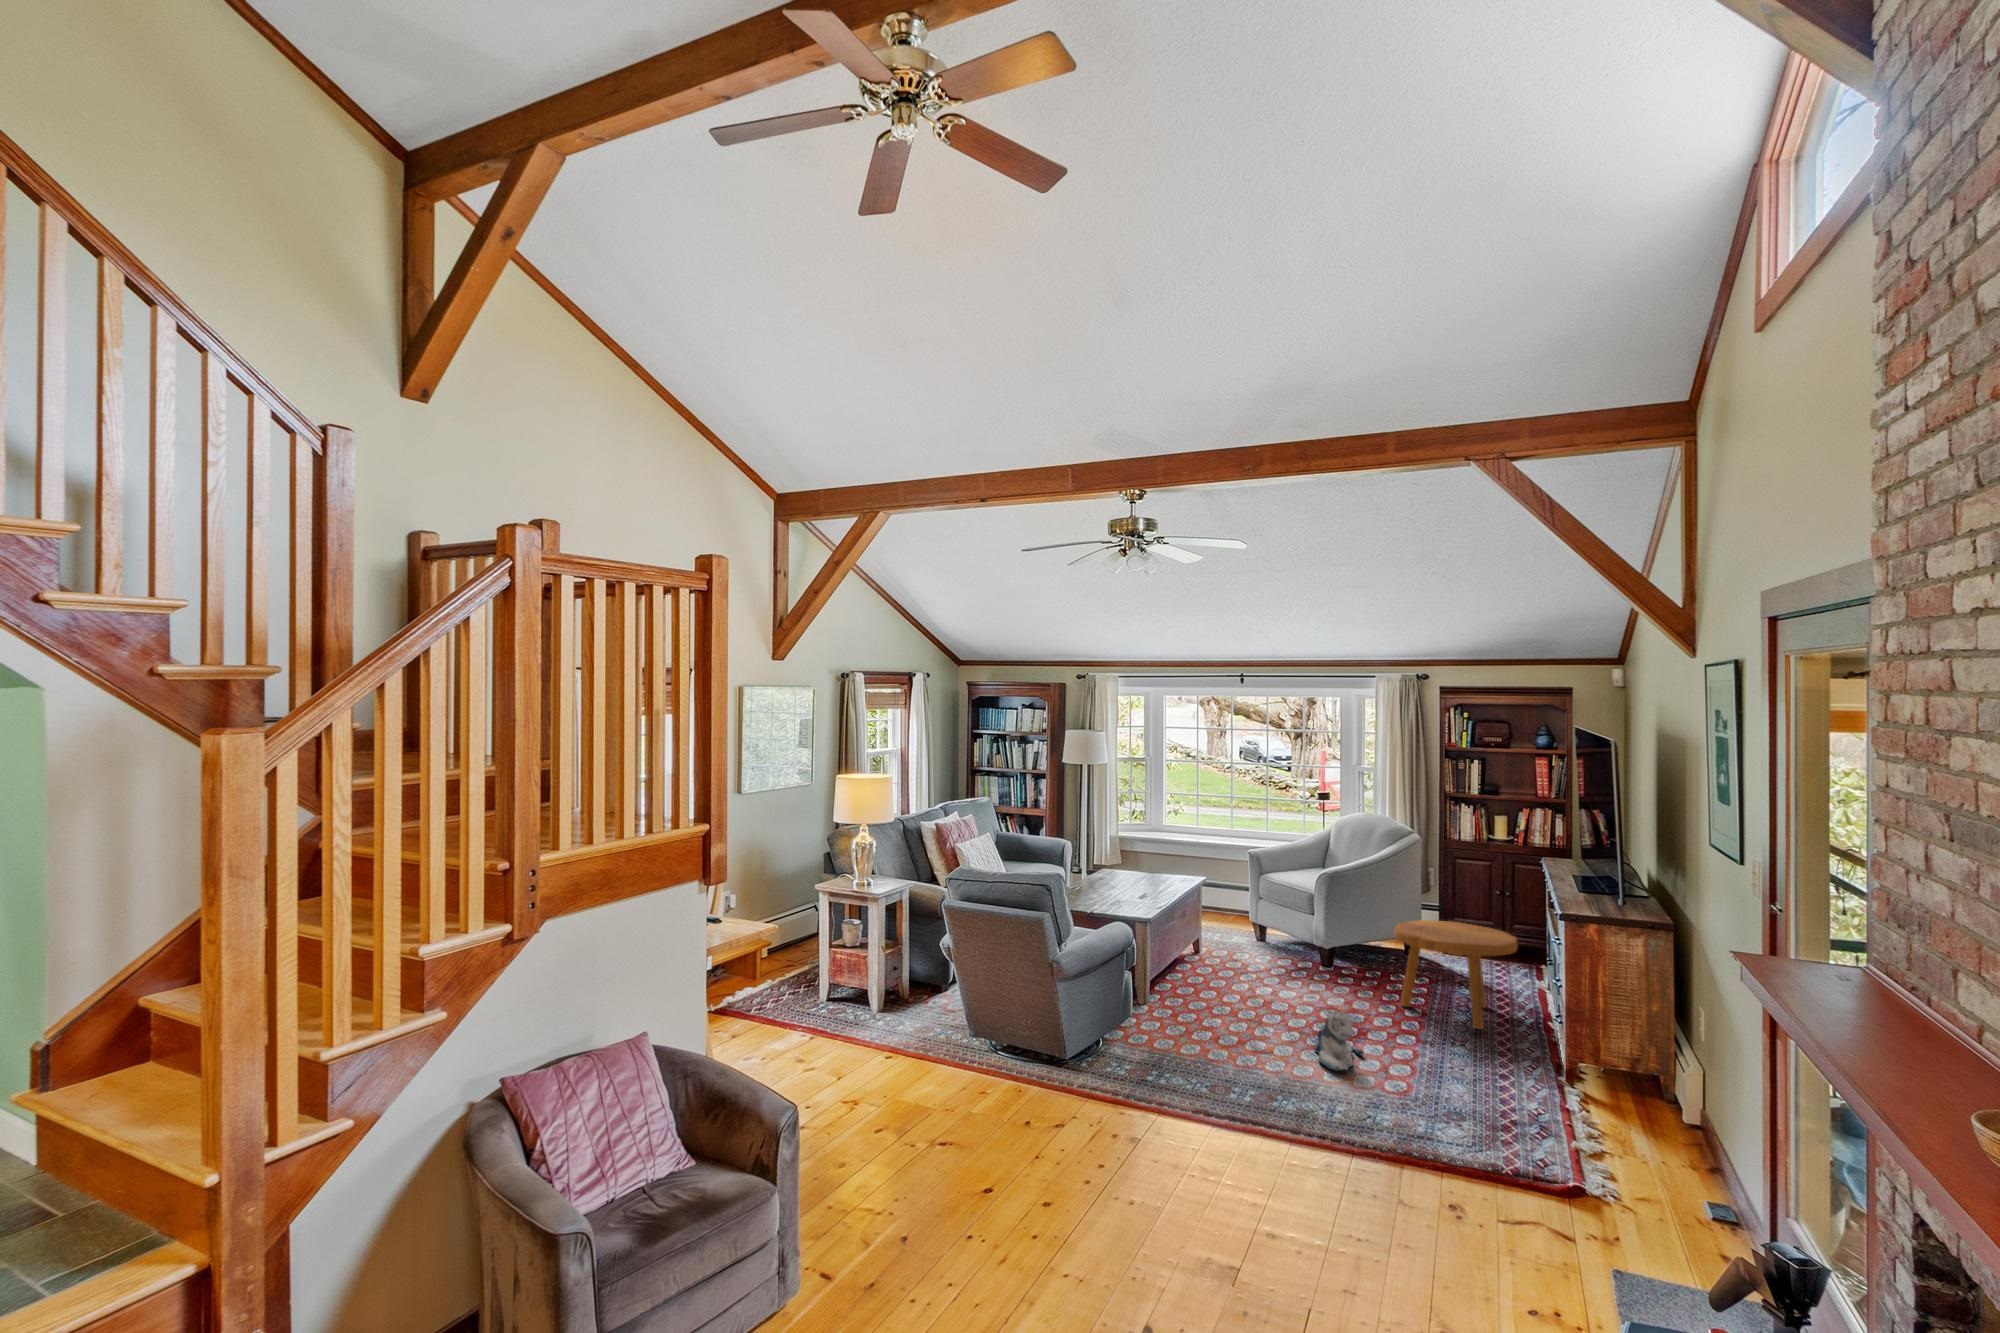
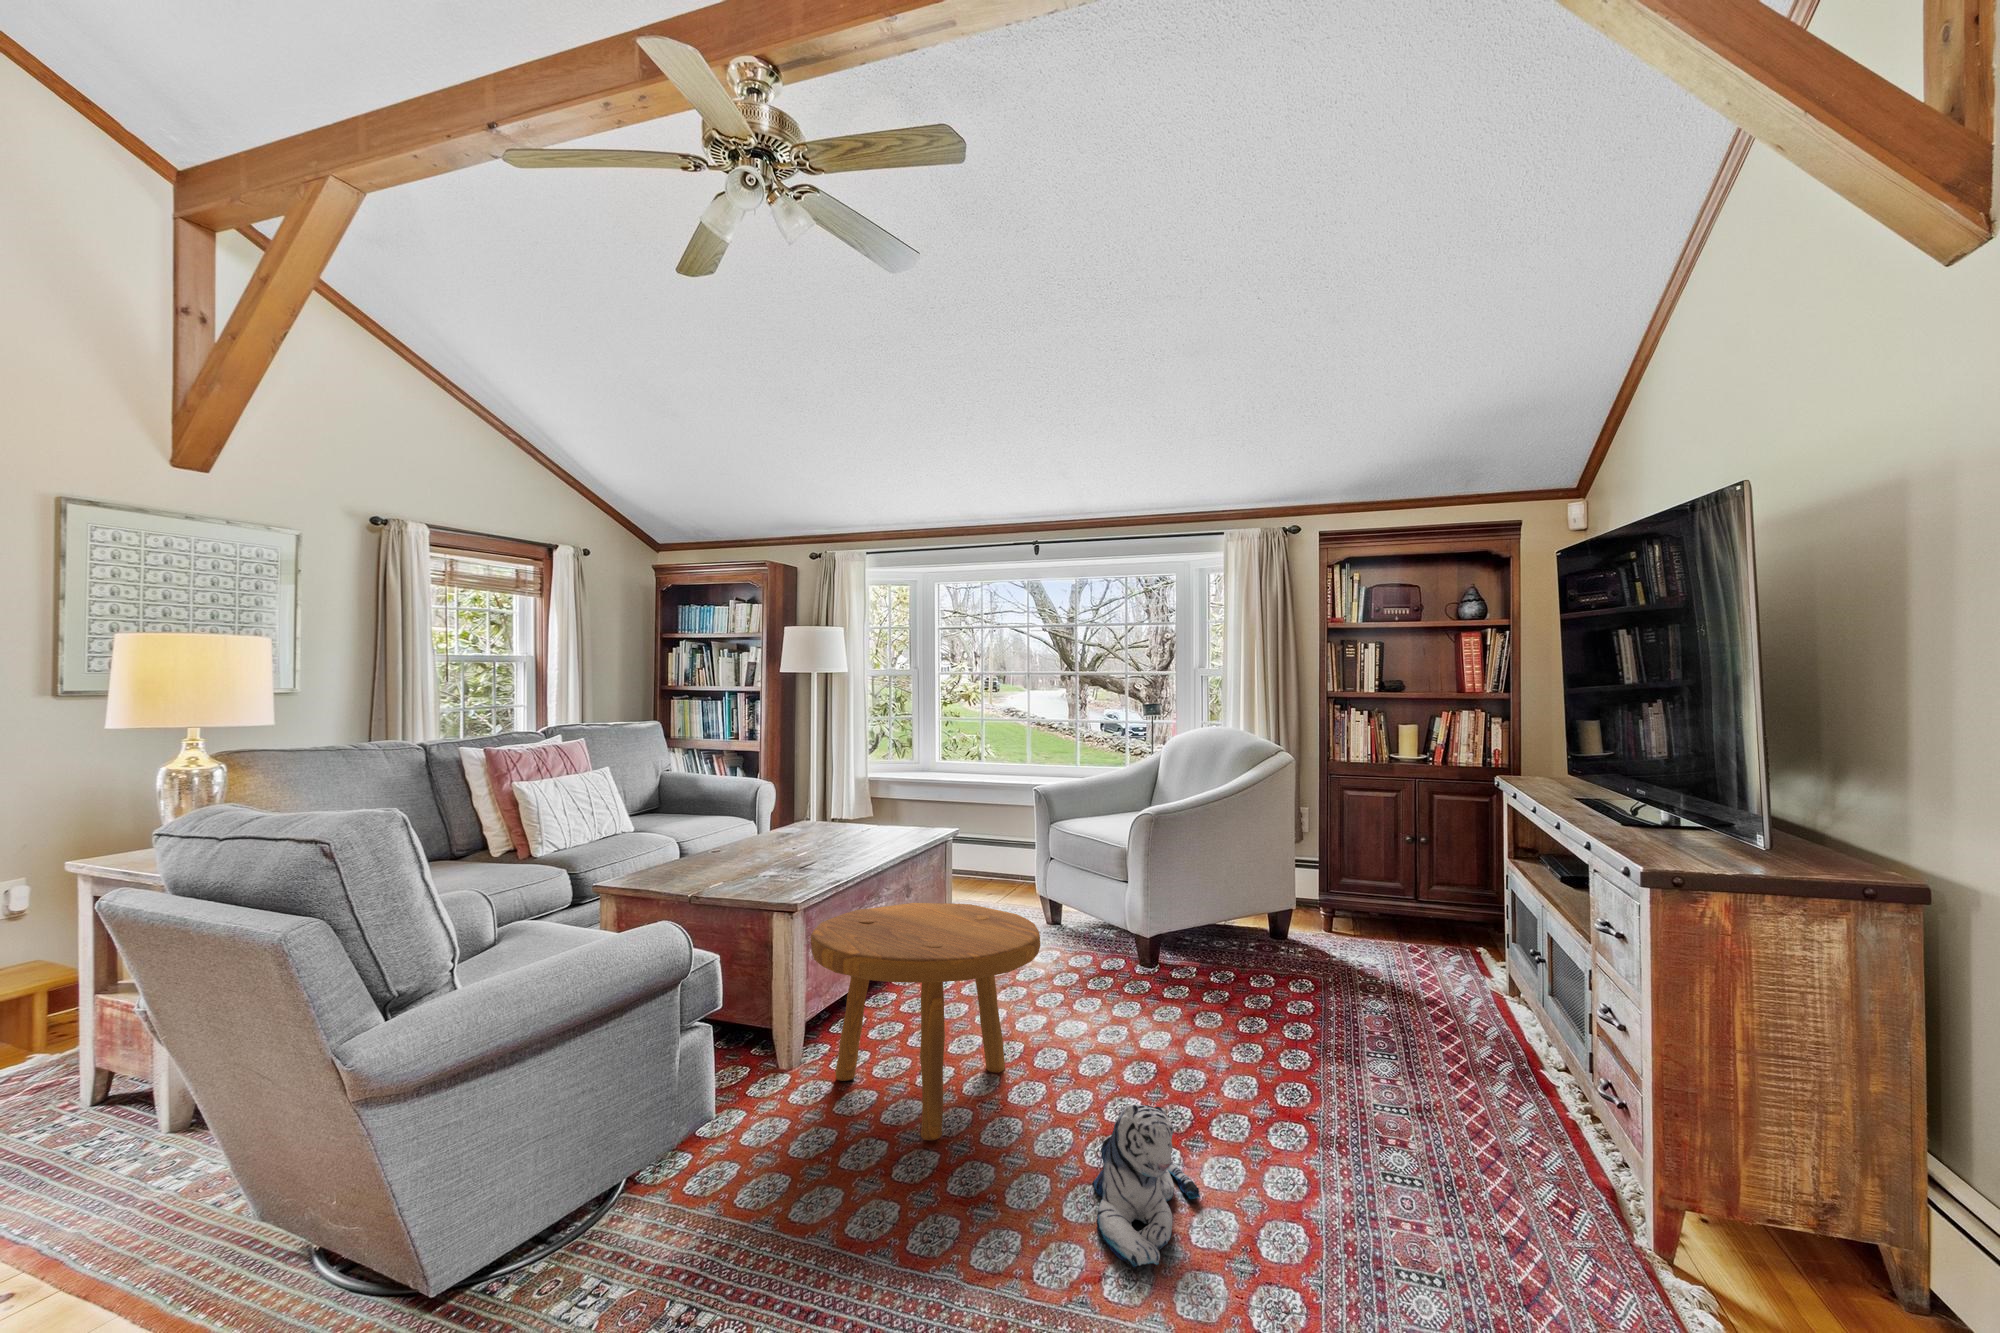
footstool: present [1394,920,1518,1029] -> present [811,903,1041,1140]

